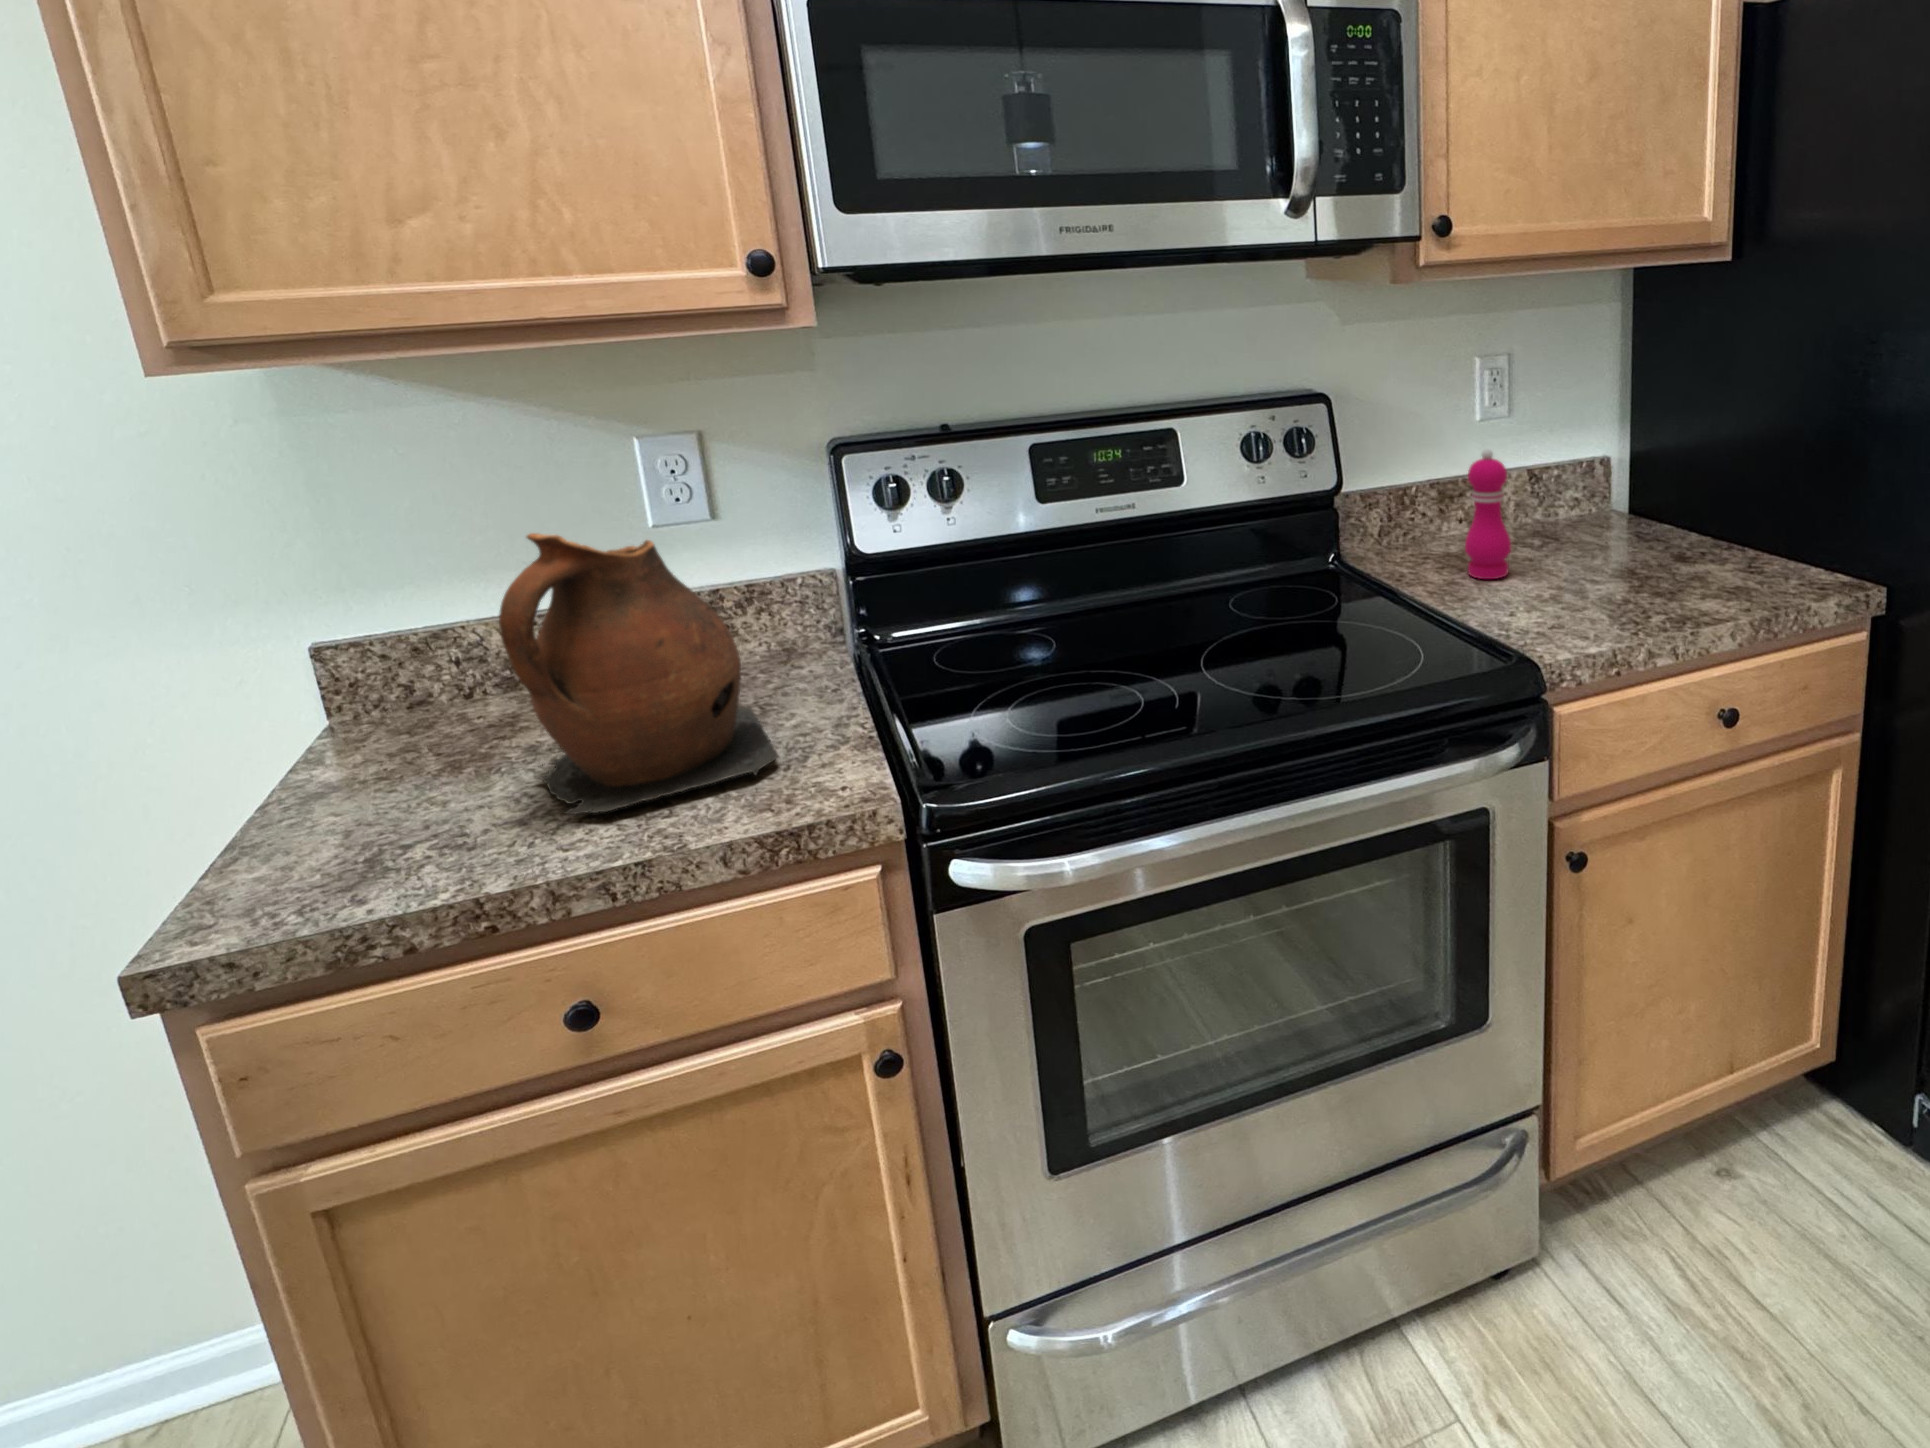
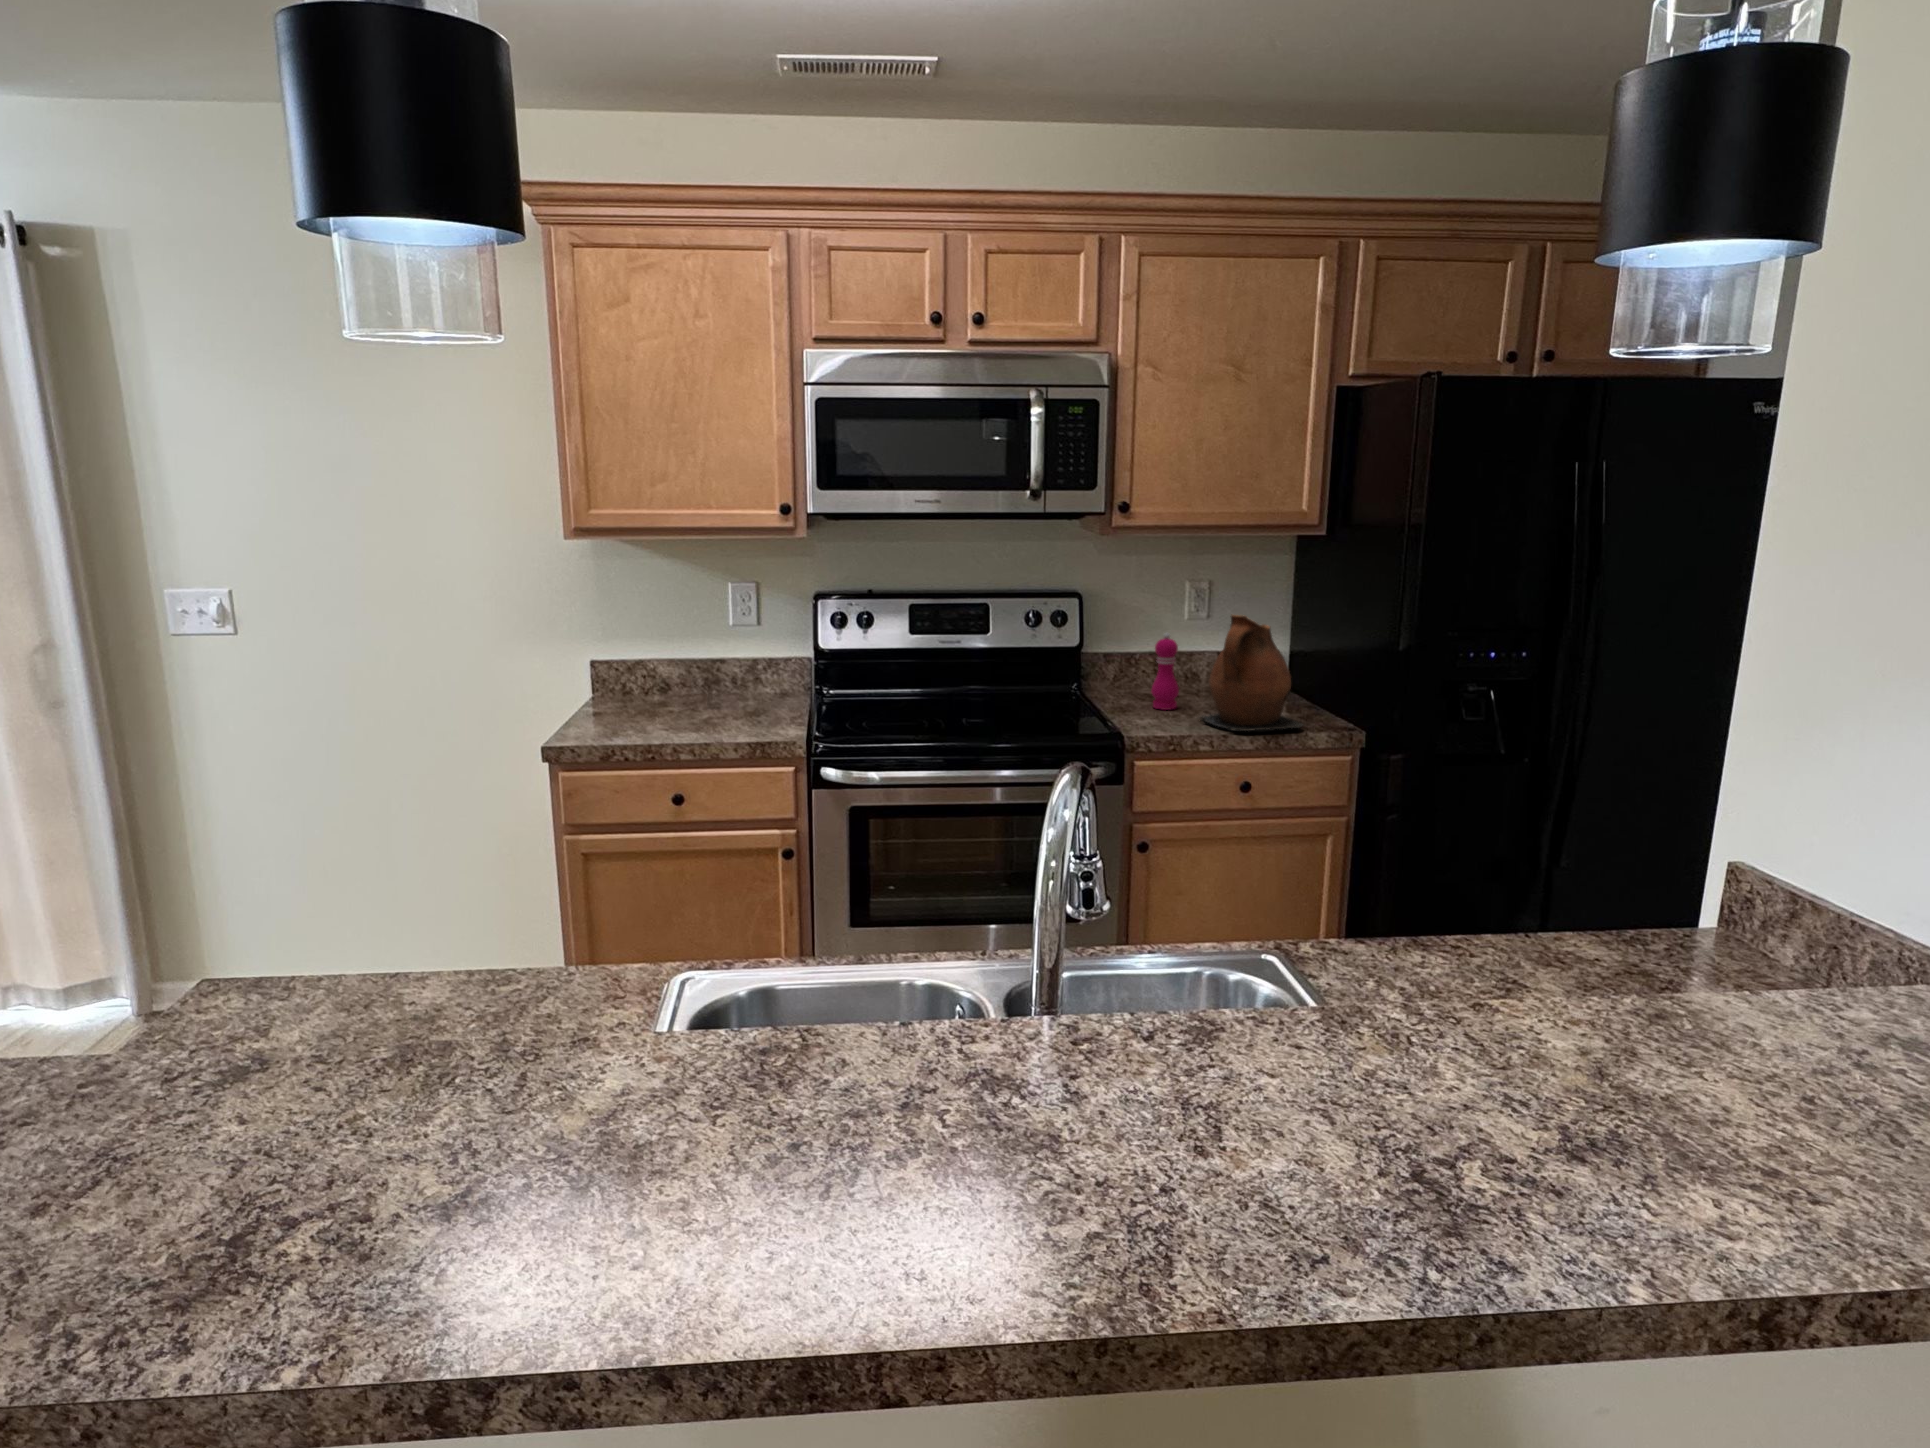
ceramic pitcher: present [499,533,778,814] -> present [1203,615,1303,731]

